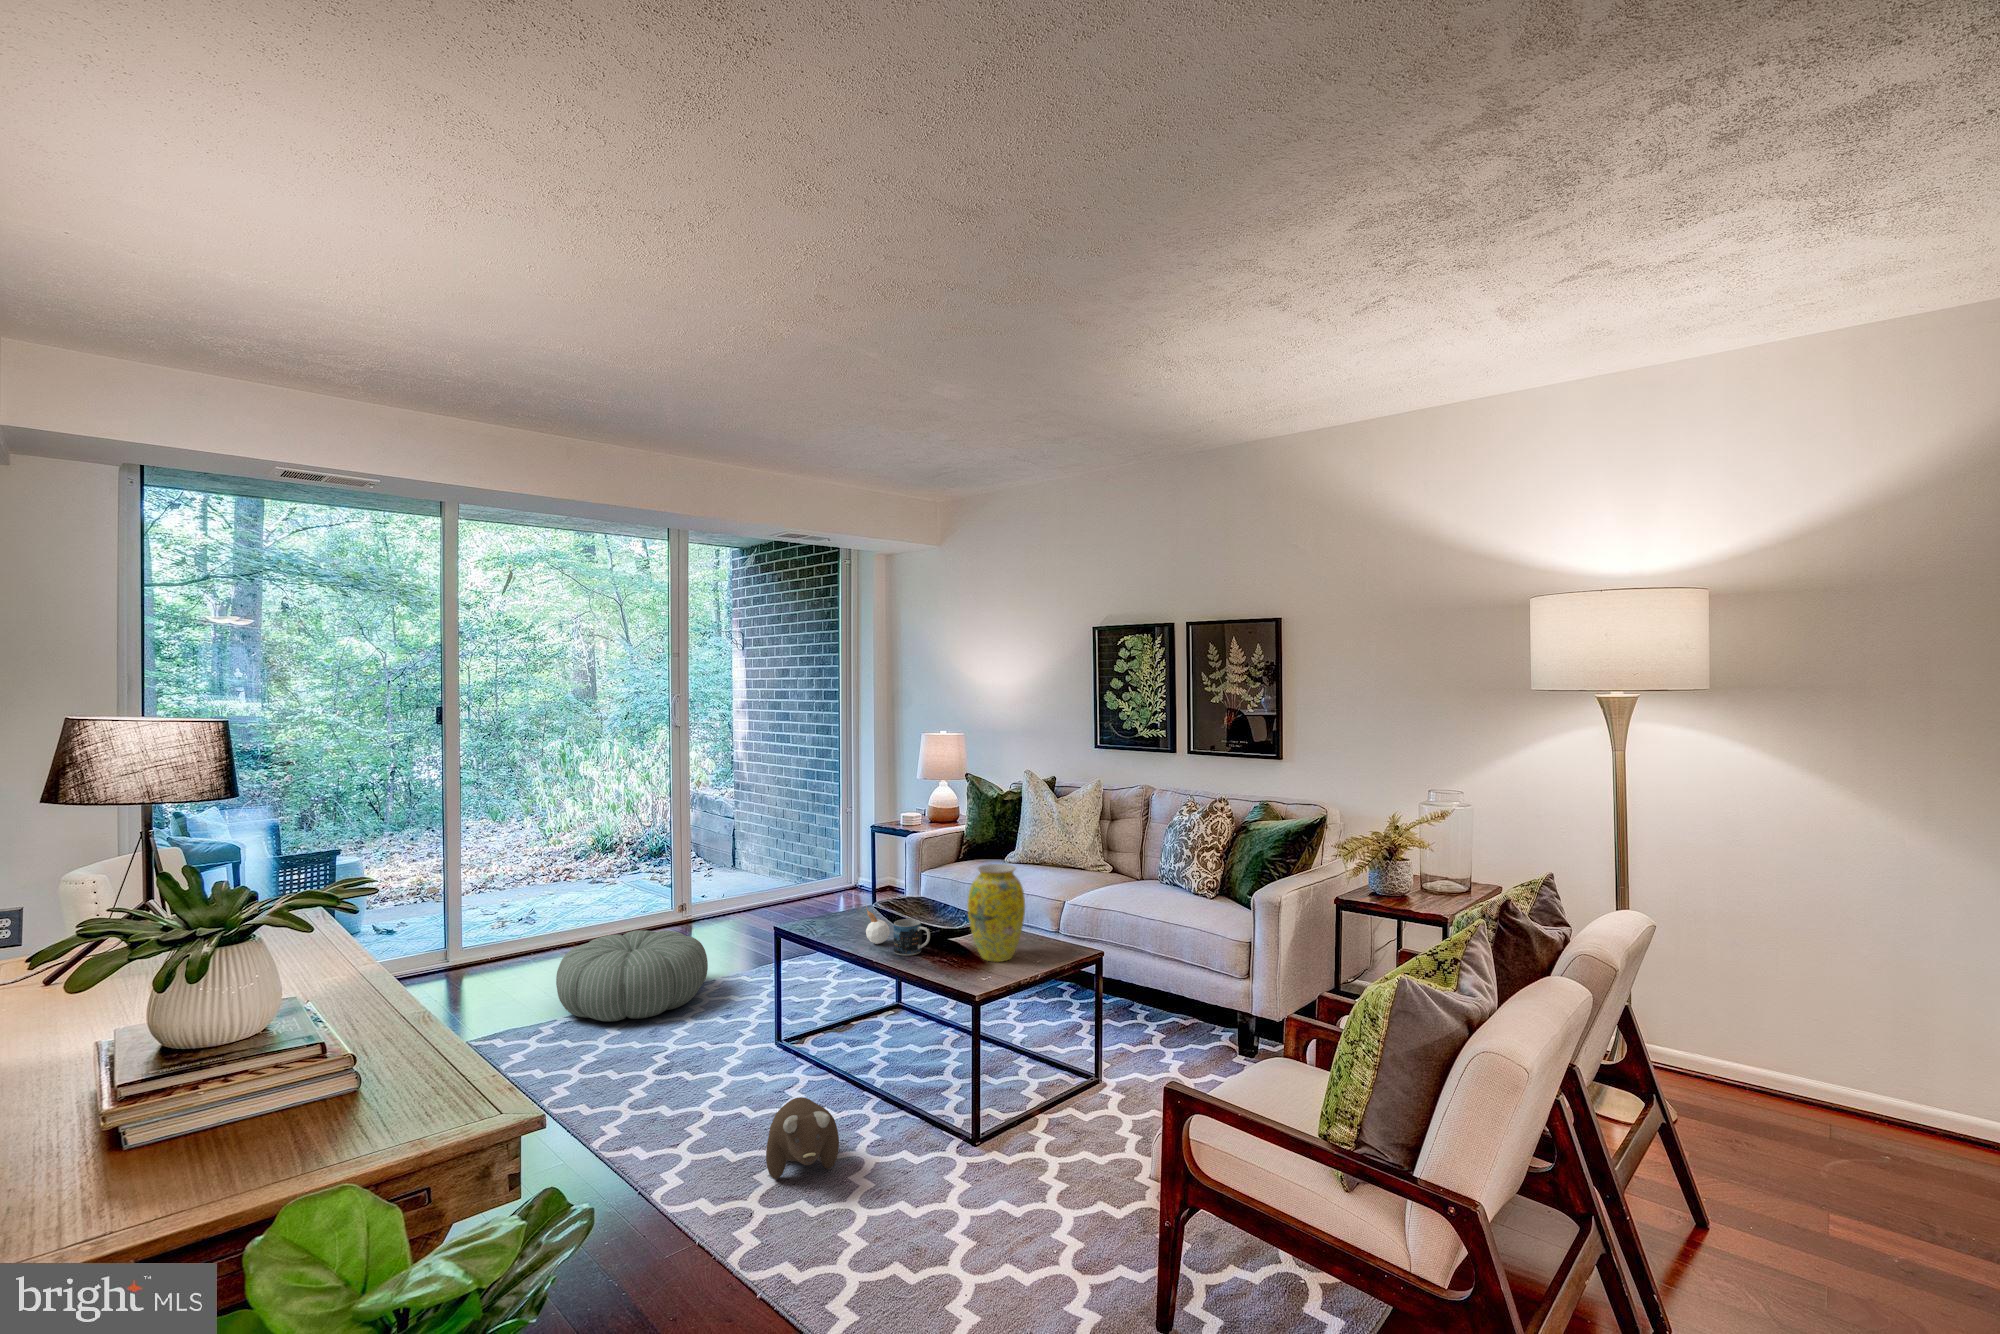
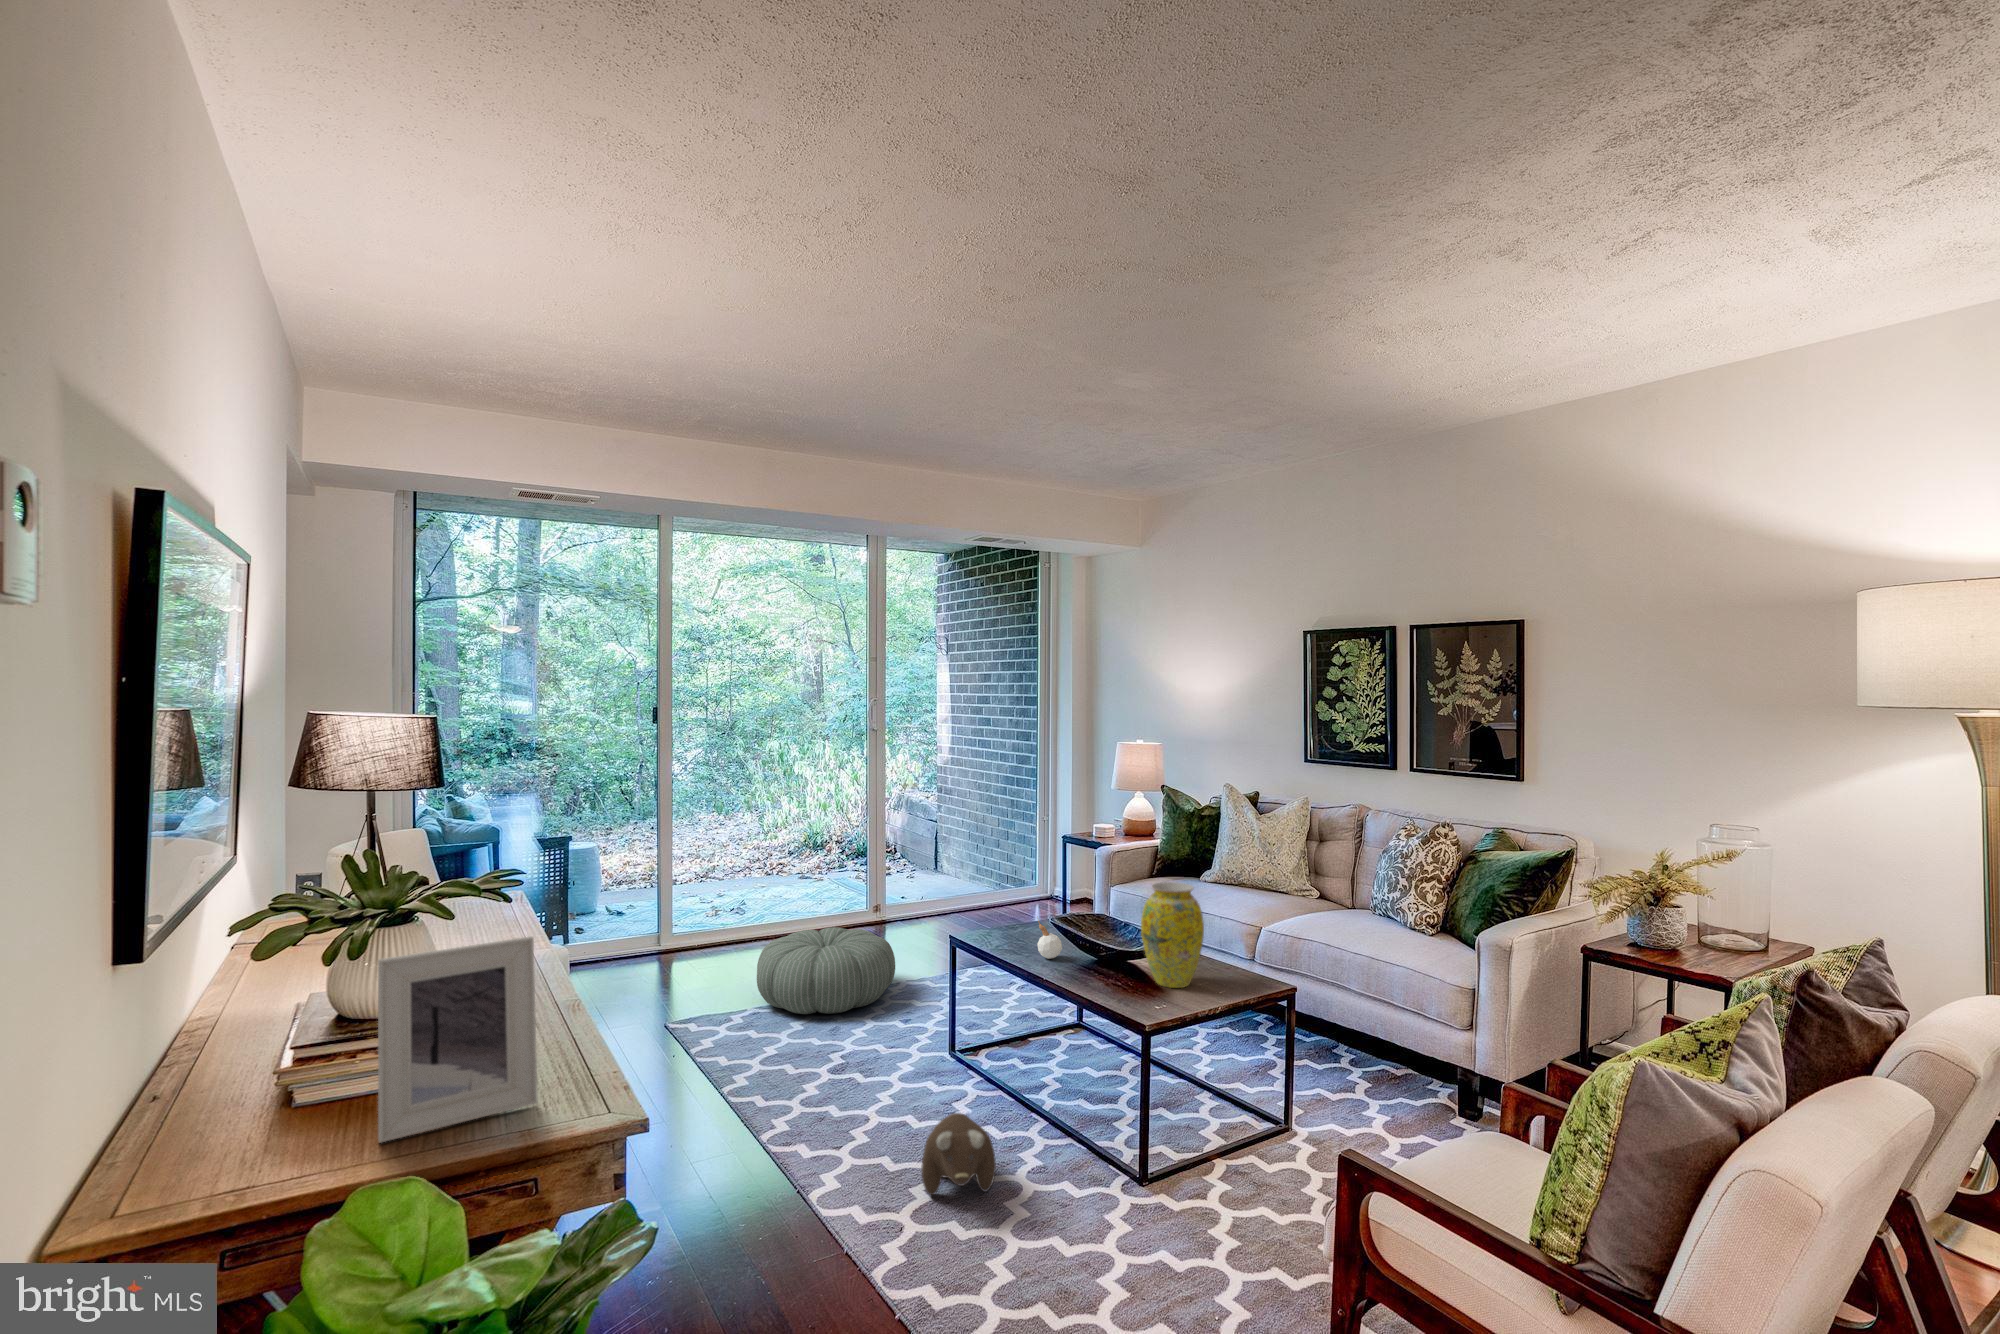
mug: present [893,919,930,956] -> none [1064,935,1101,974]
picture frame: none [246,948,424,1171] -> present [378,936,538,1143]

